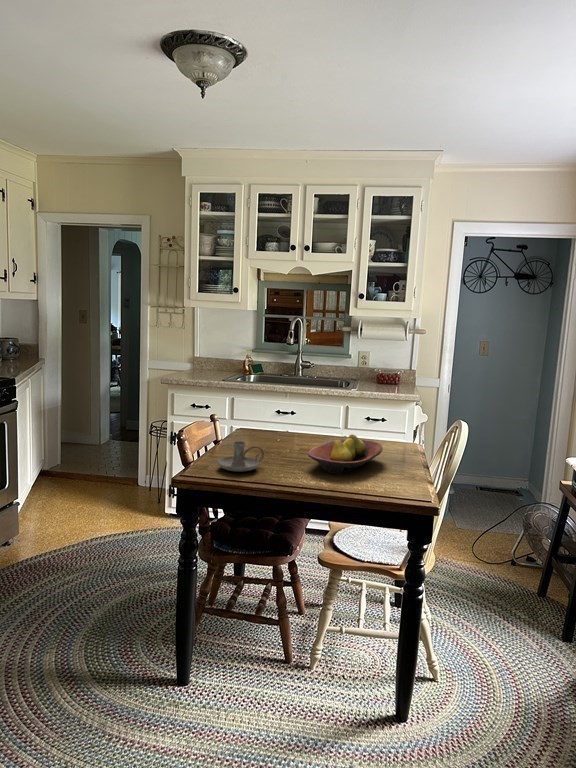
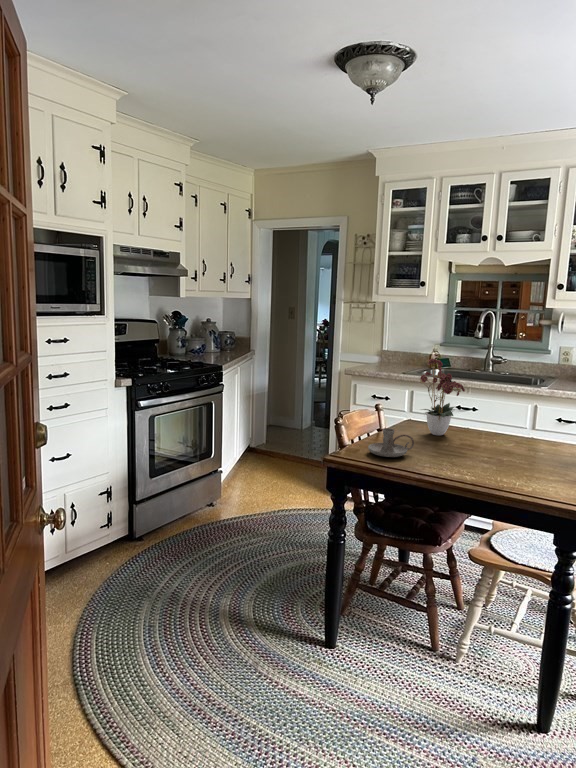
flower arrangement: none [253,362,305,443] -> present [420,358,465,435]
fruit bowl: present [308,434,383,474] -> none [458,431,547,469]

